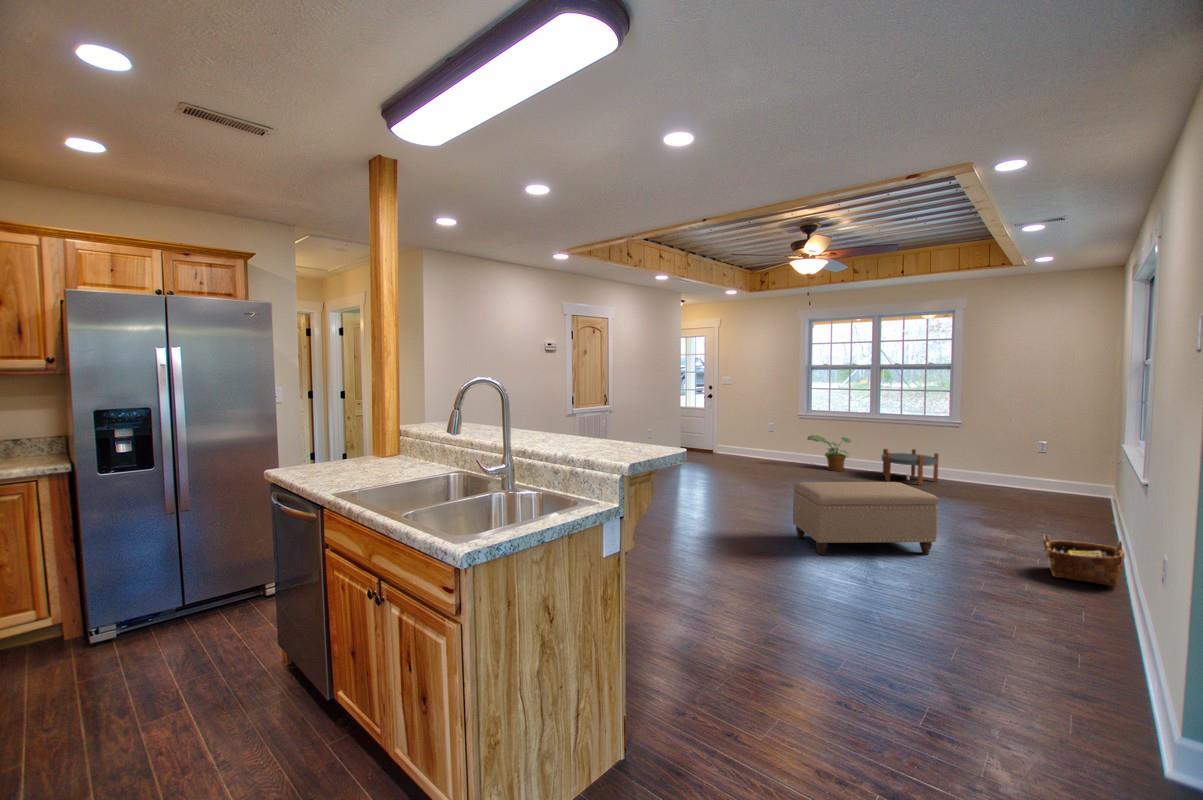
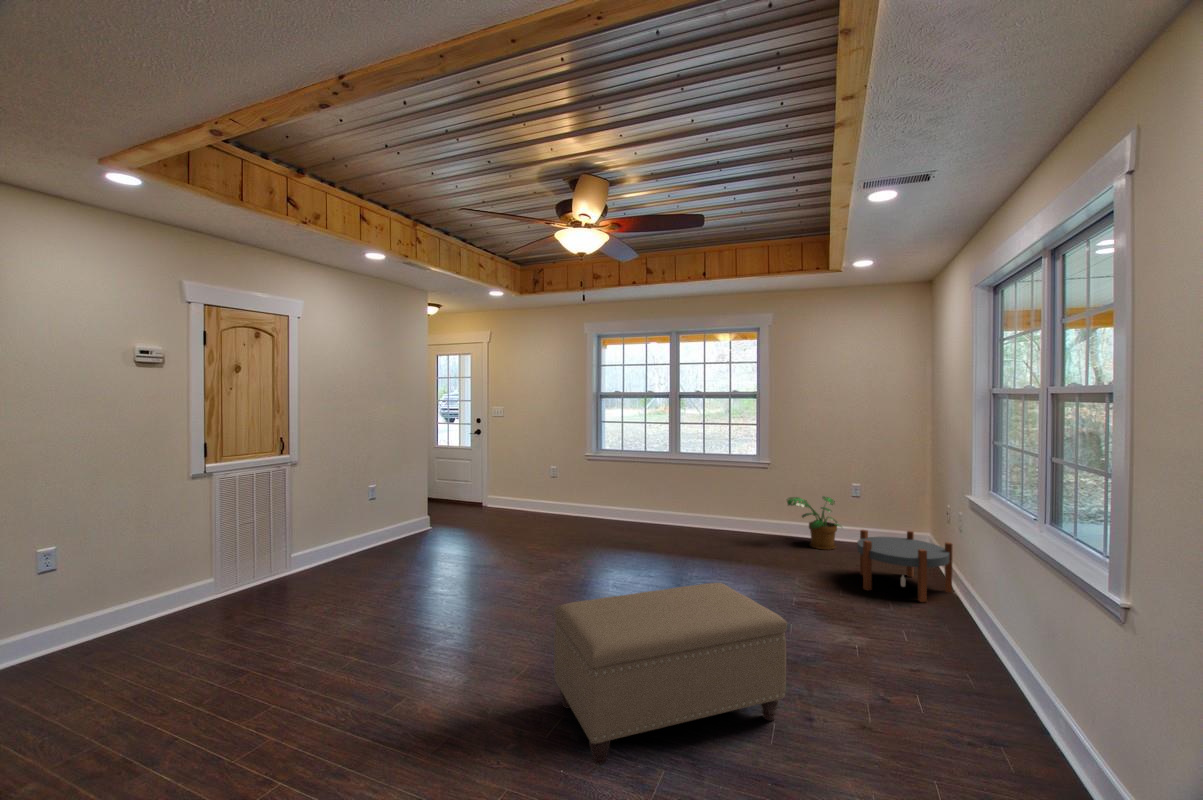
potted plant: present [807,435,850,471] -> present [787,496,842,550]
side table: present [882,449,938,485] -> present [857,530,952,602]
woven basket: present [1043,534,1125,586] -> none [937,670,1065,769]

